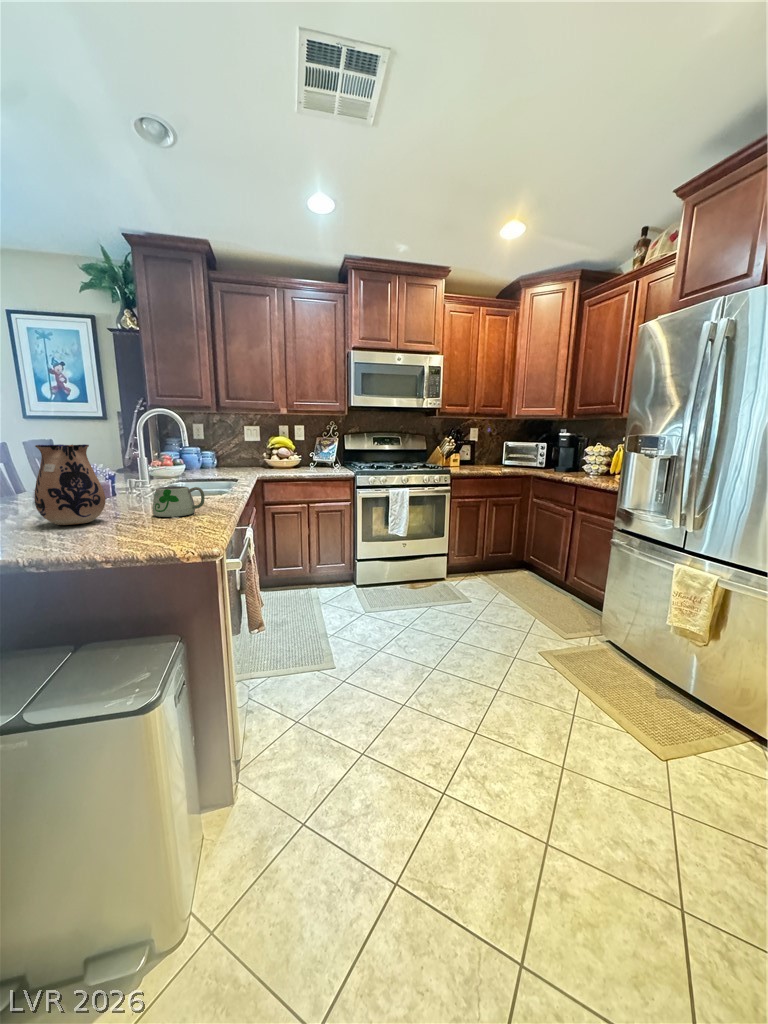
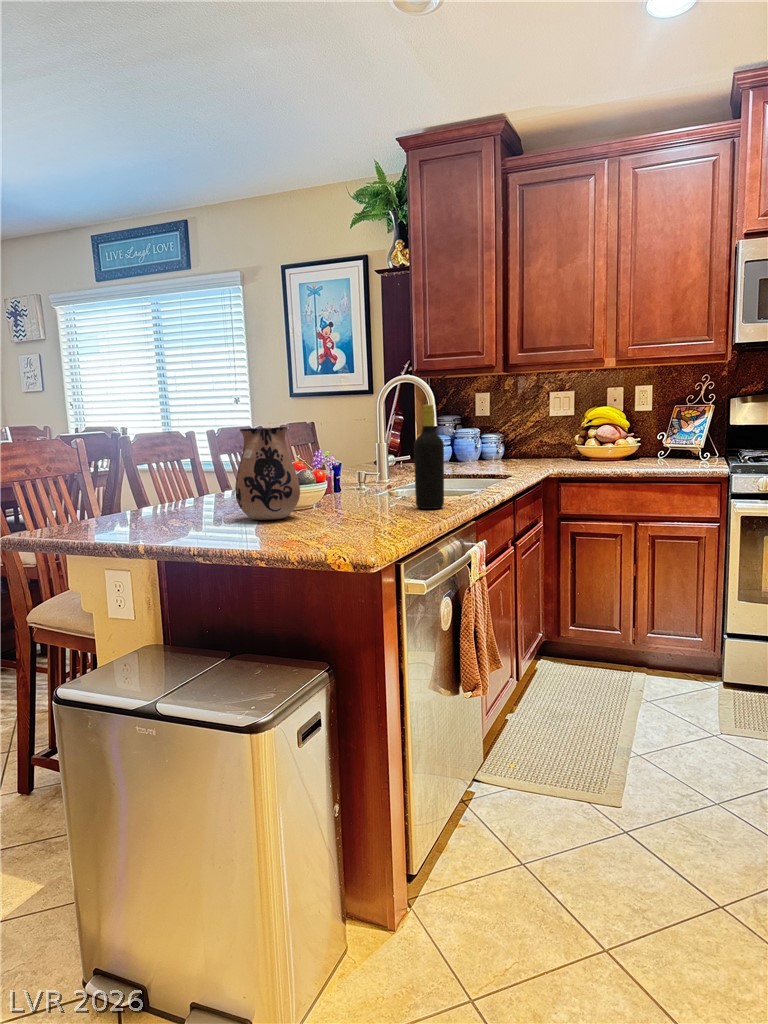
bottle: none [197,432,222,506] -> present [414,405,444,509]
mug: present [152,486,205,519] -> none [348,479,407,521]

